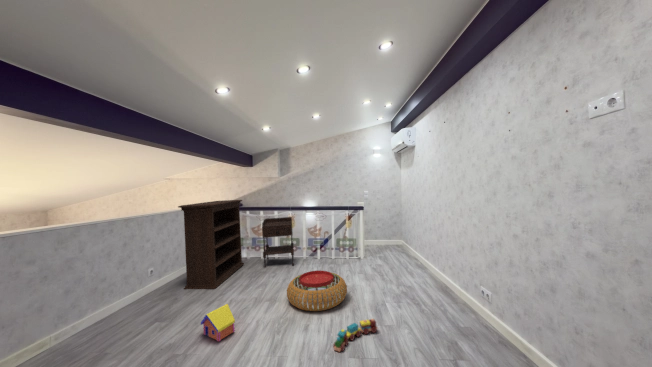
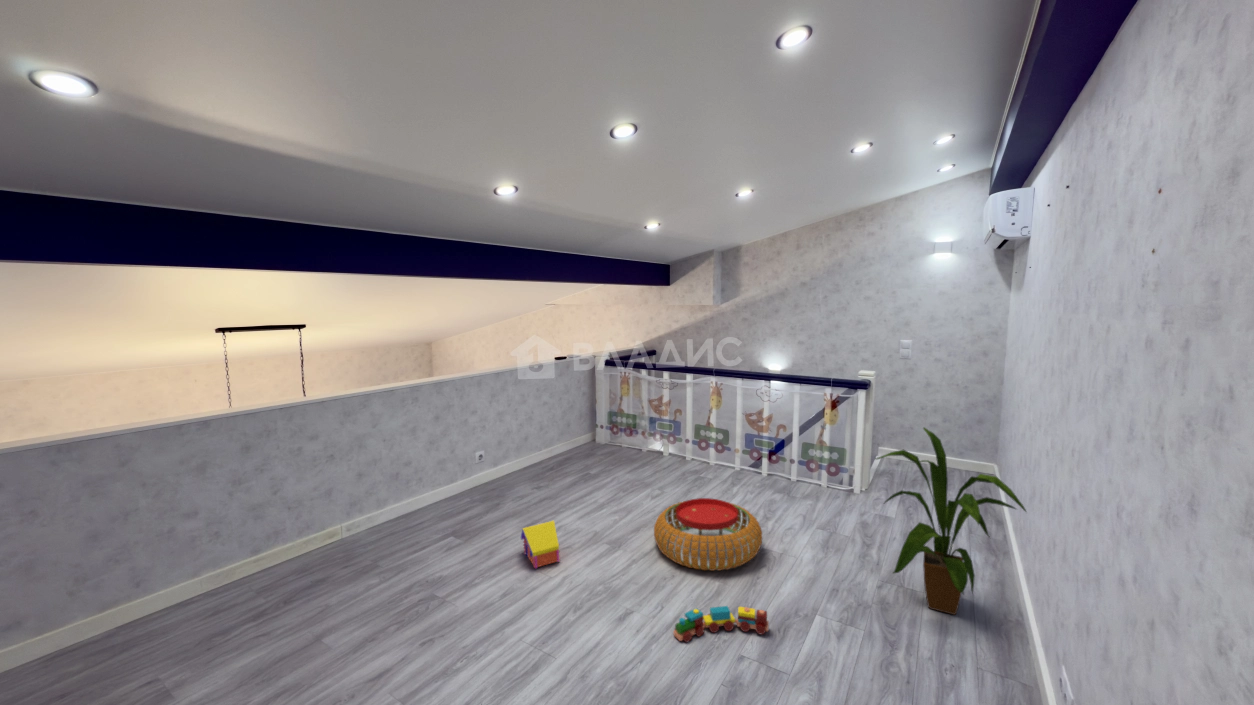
bookshelf: present [178,200,244,289] -> none [524,351,631,492]
side table: present [262,217,294,268] -> none [655,387,719,478]
house plant: none [395,217,459,298] -> present [875,428,1026,615]

